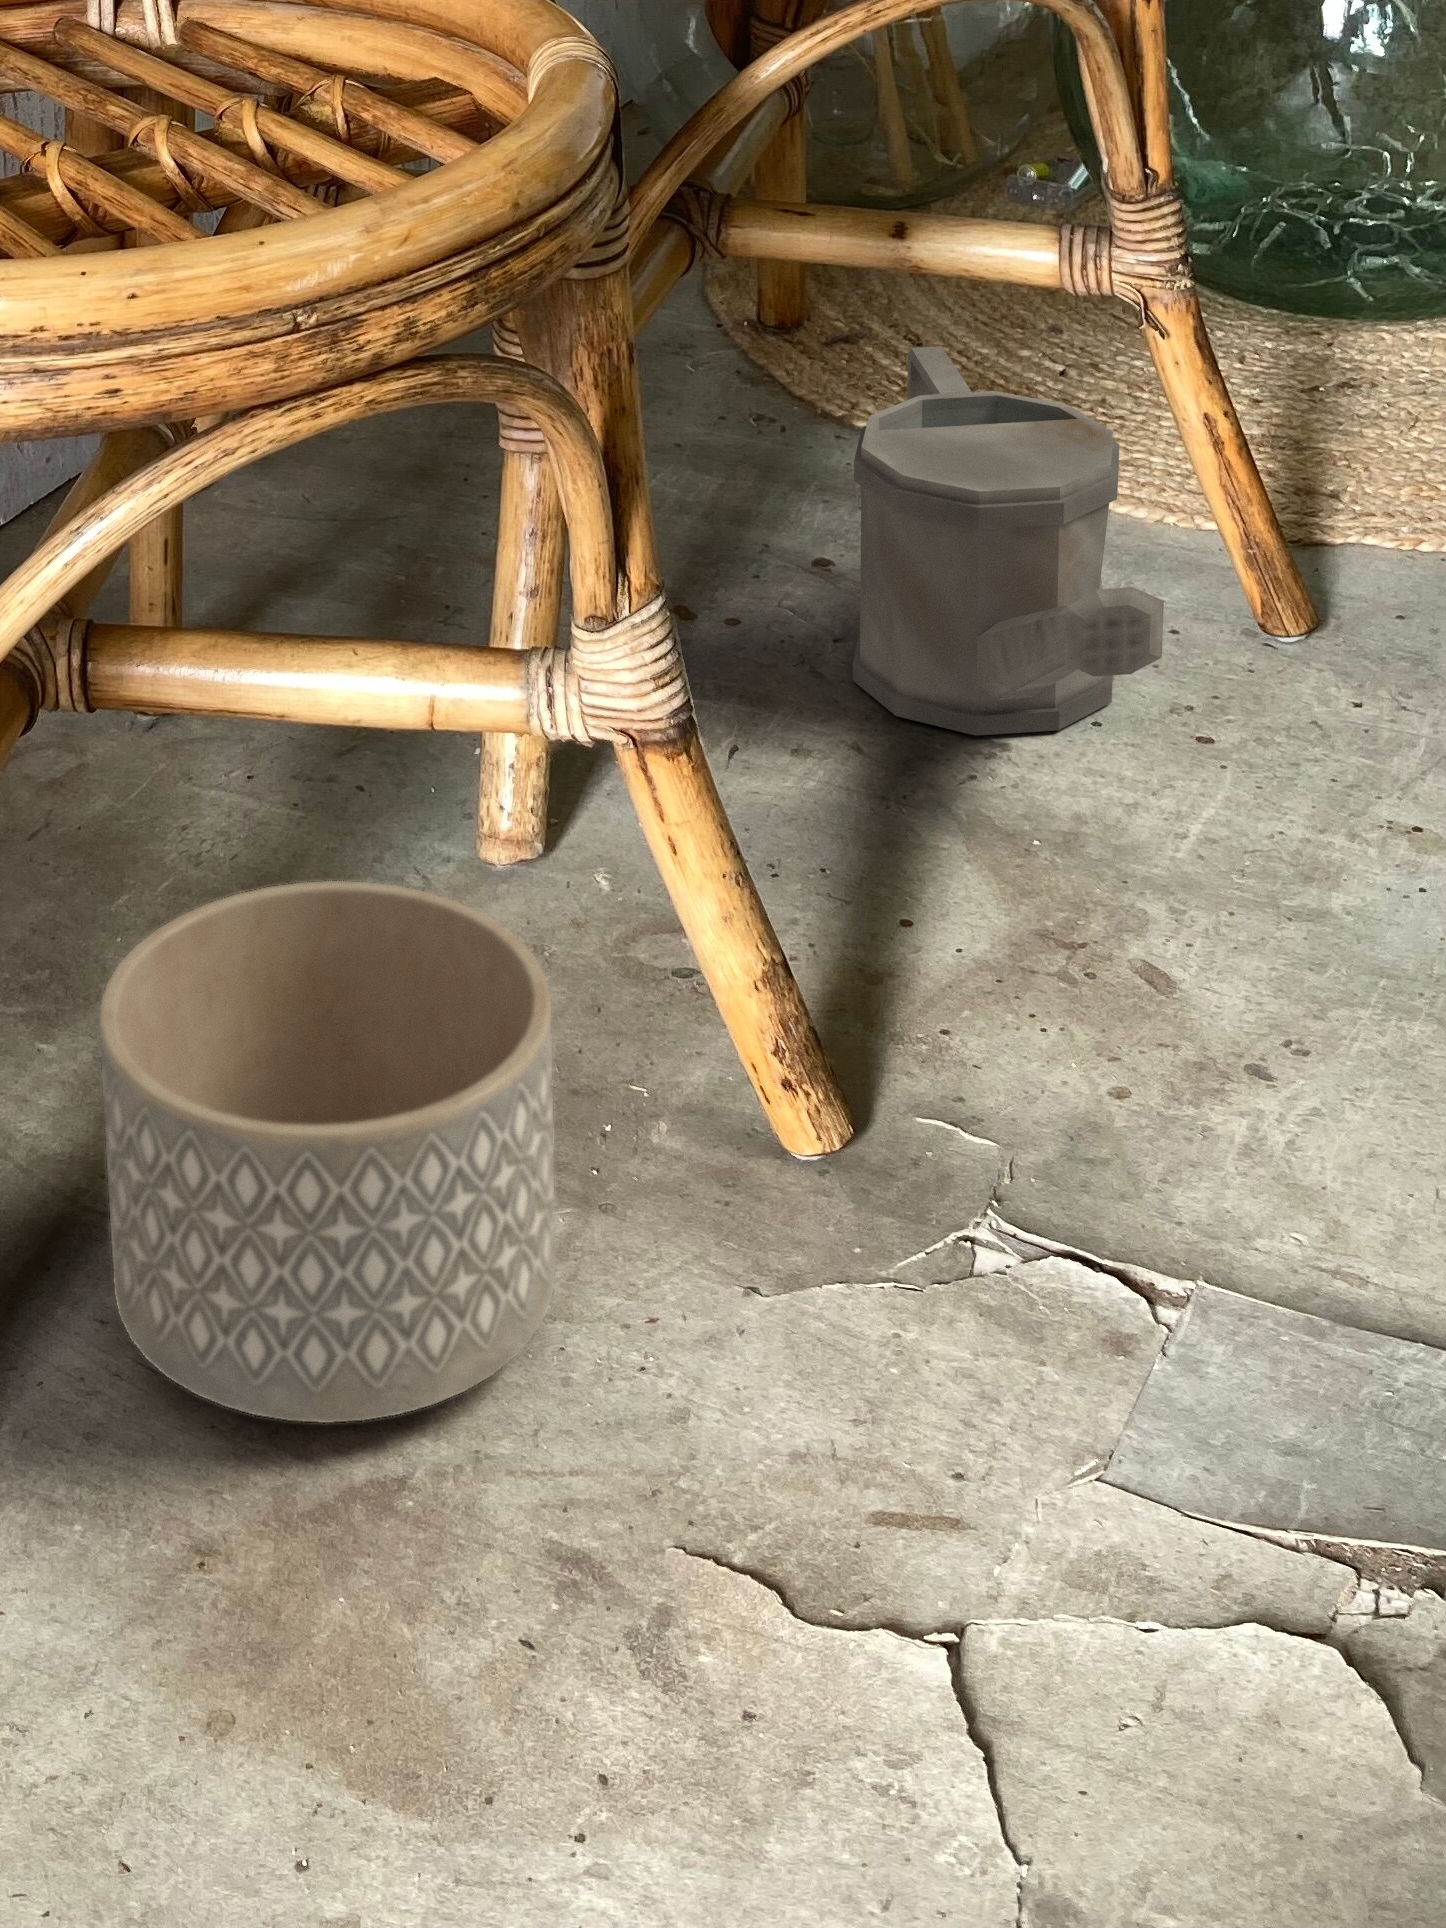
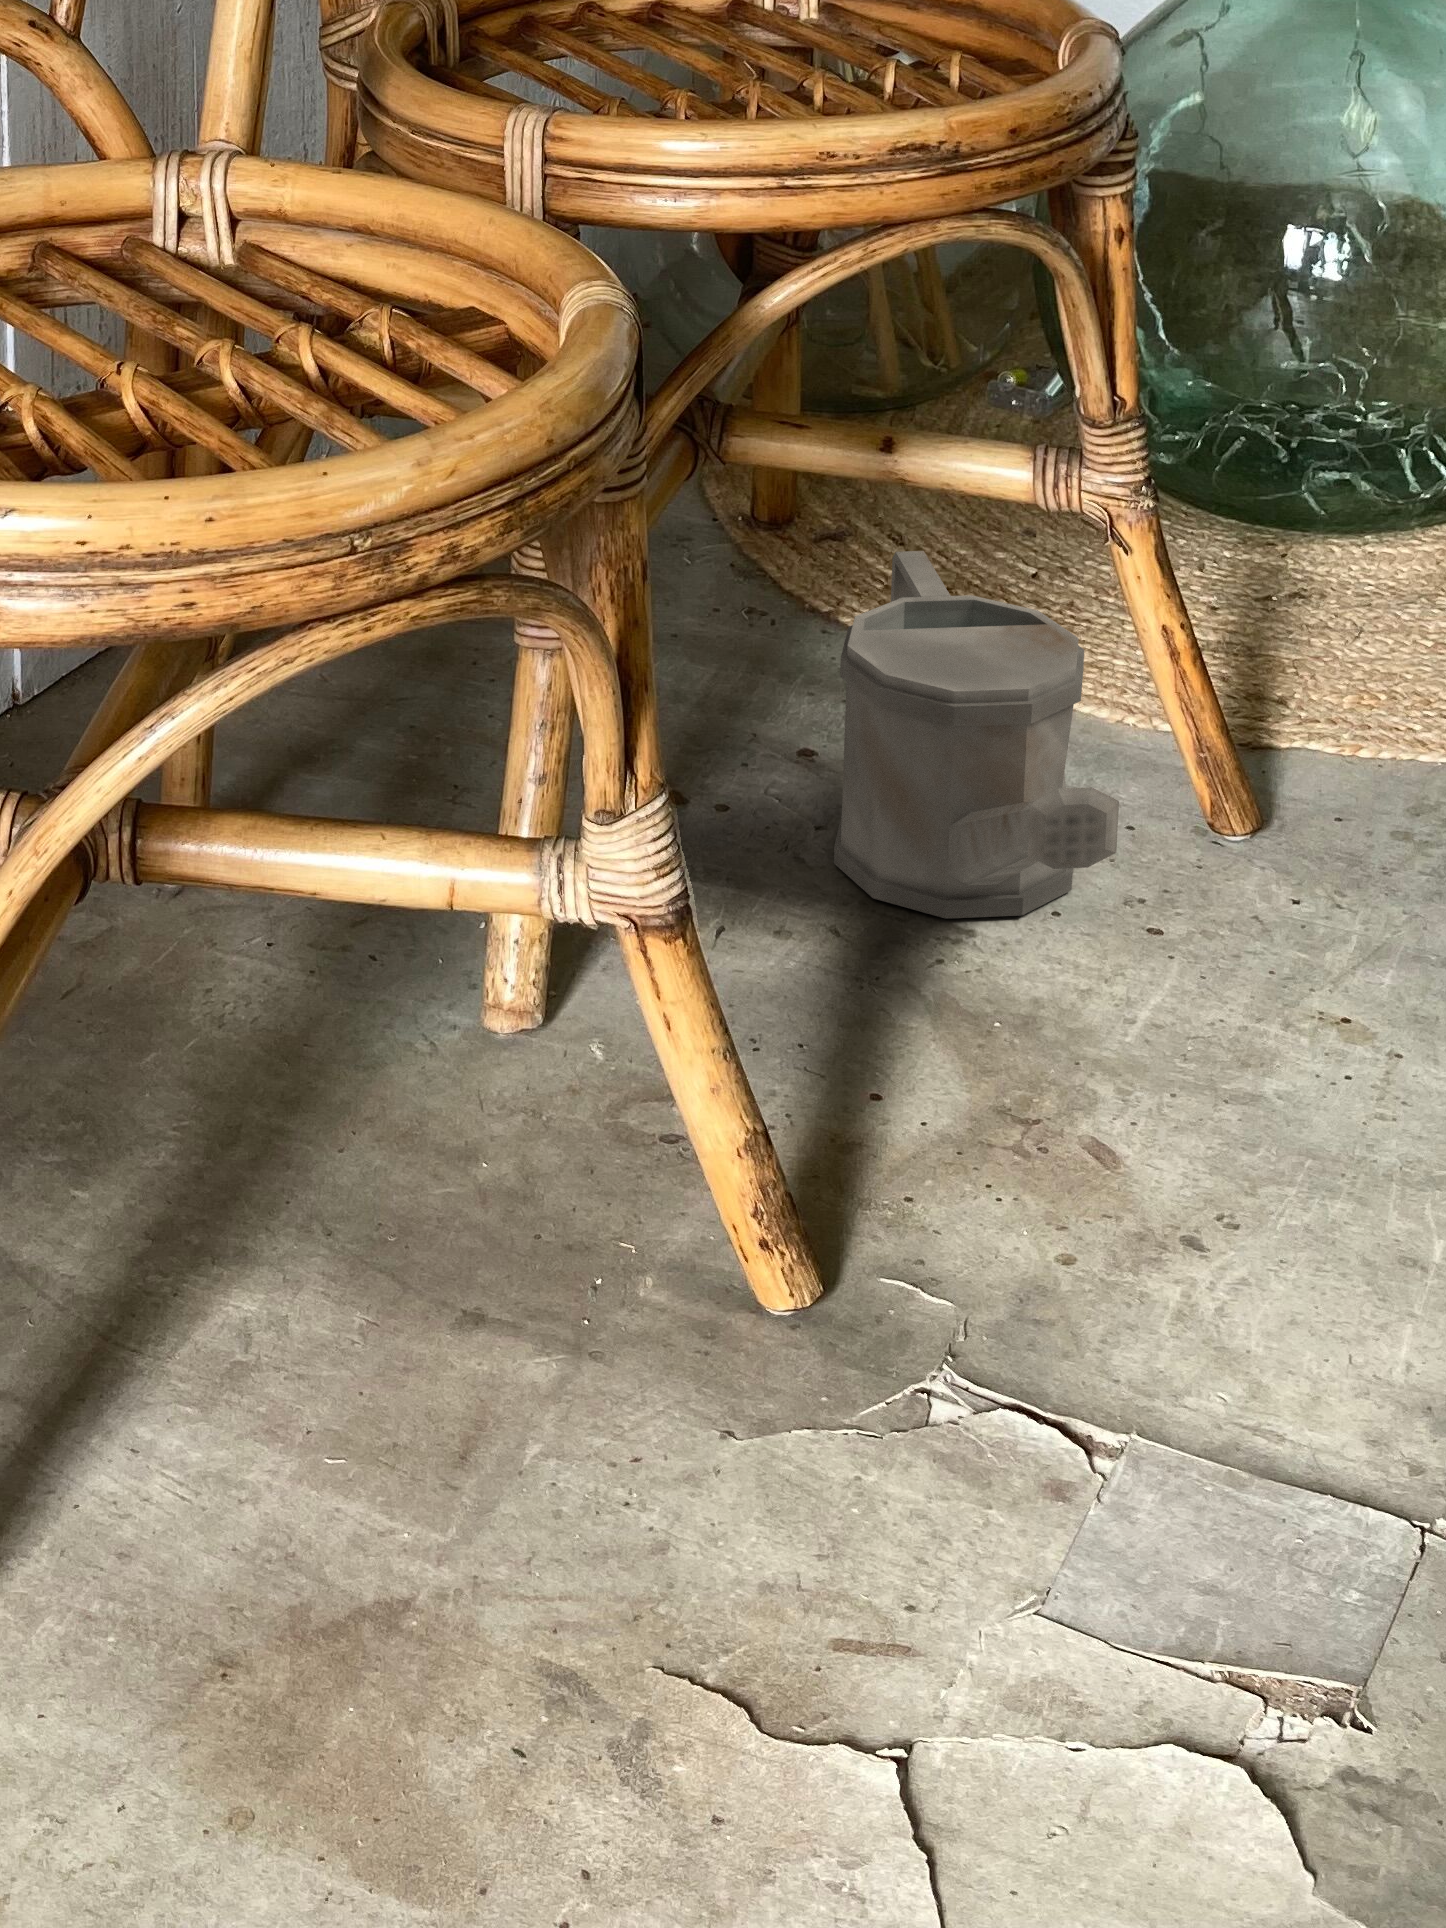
planter: present [99,881,556,1423] -> none [142,1045,554,1547]

